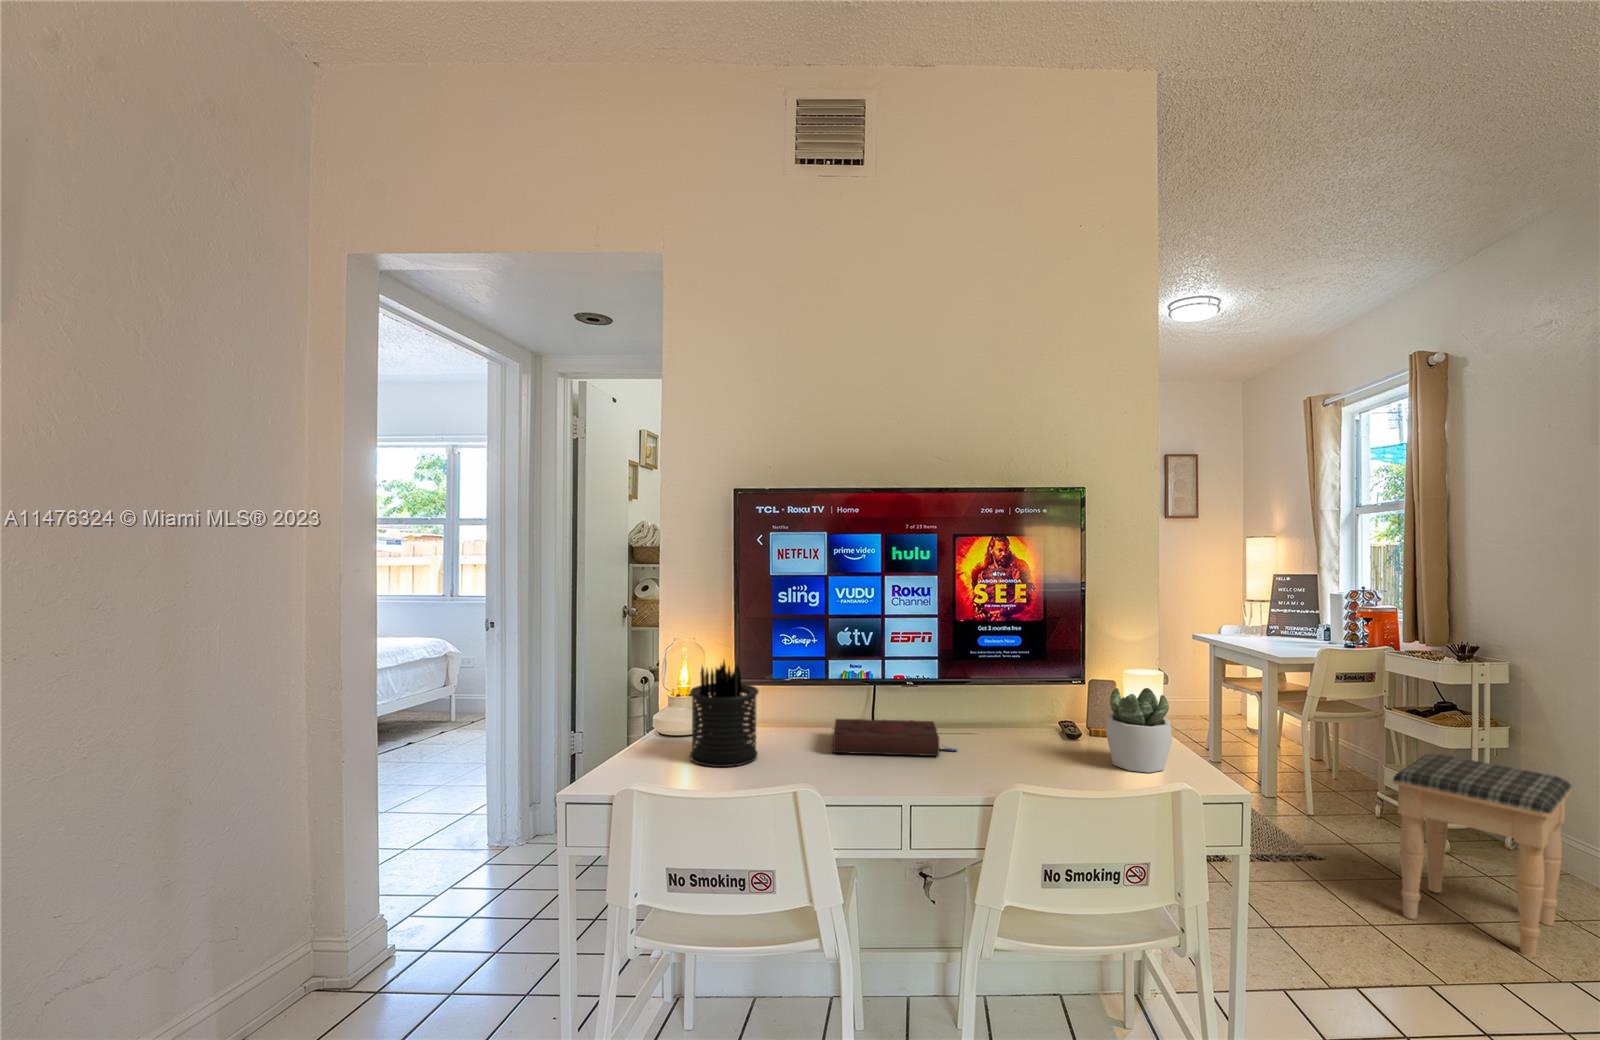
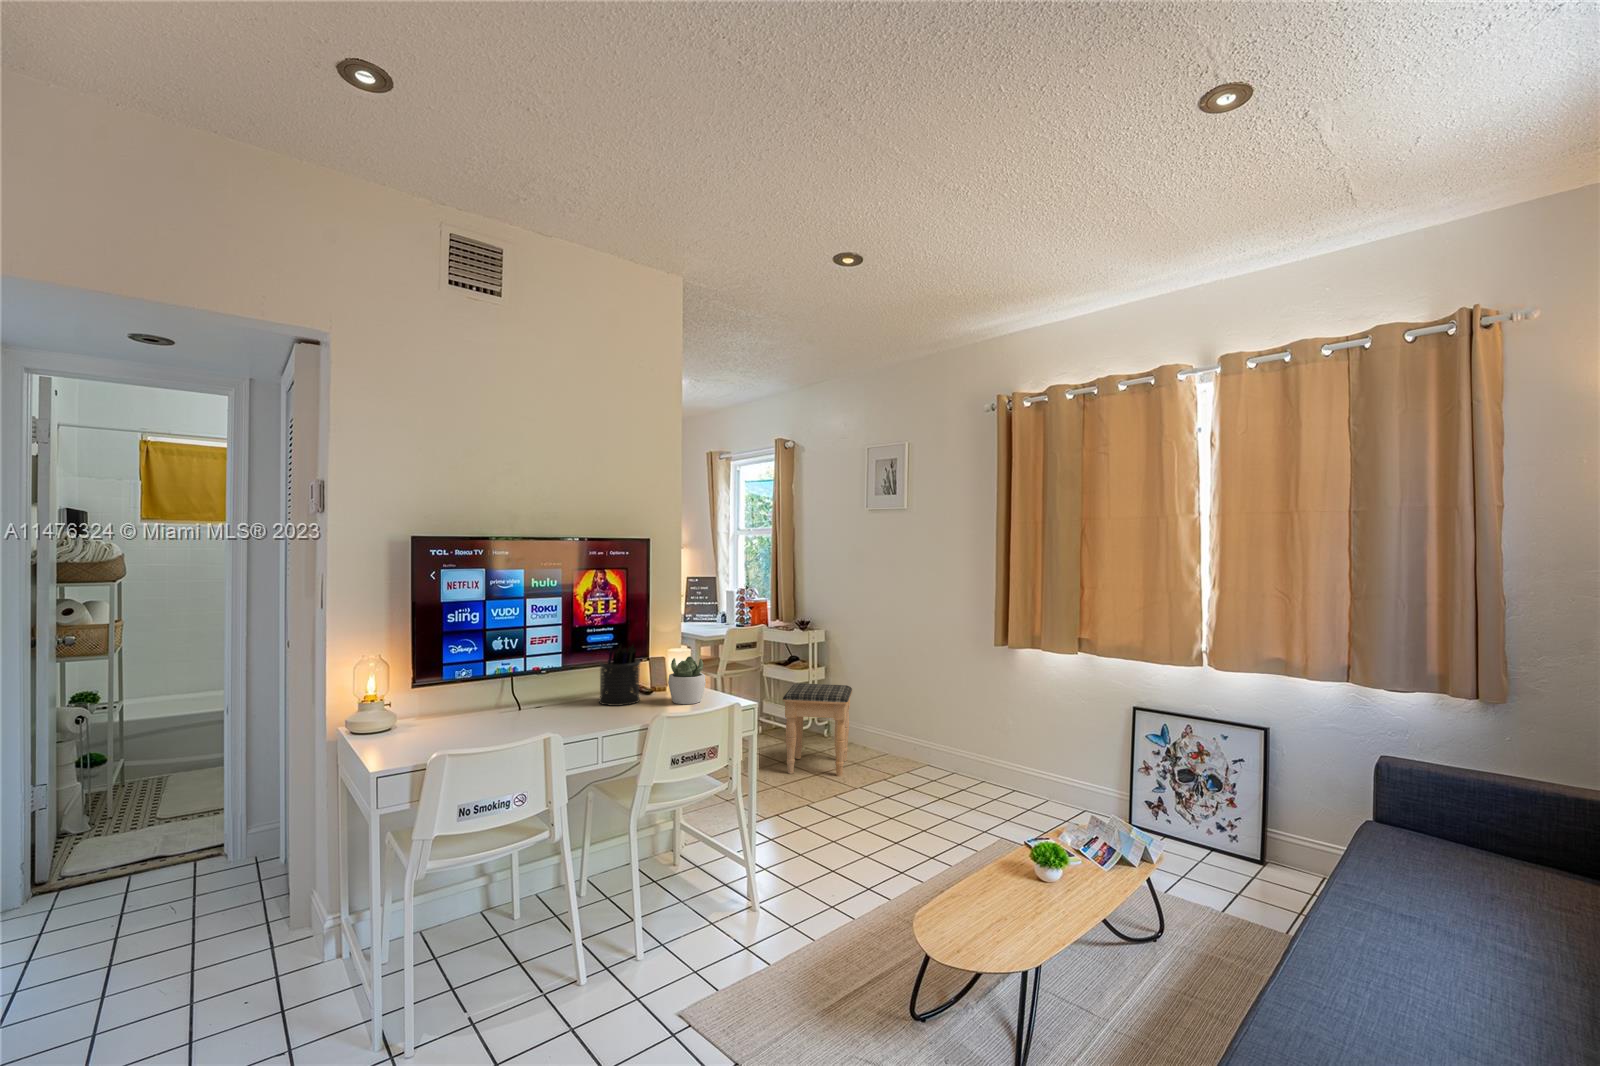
pen holder: present [690,661,759,767] -> present [599,645,641,706]
book: present [833,719,956,756] -> none [487,696,581,725]

